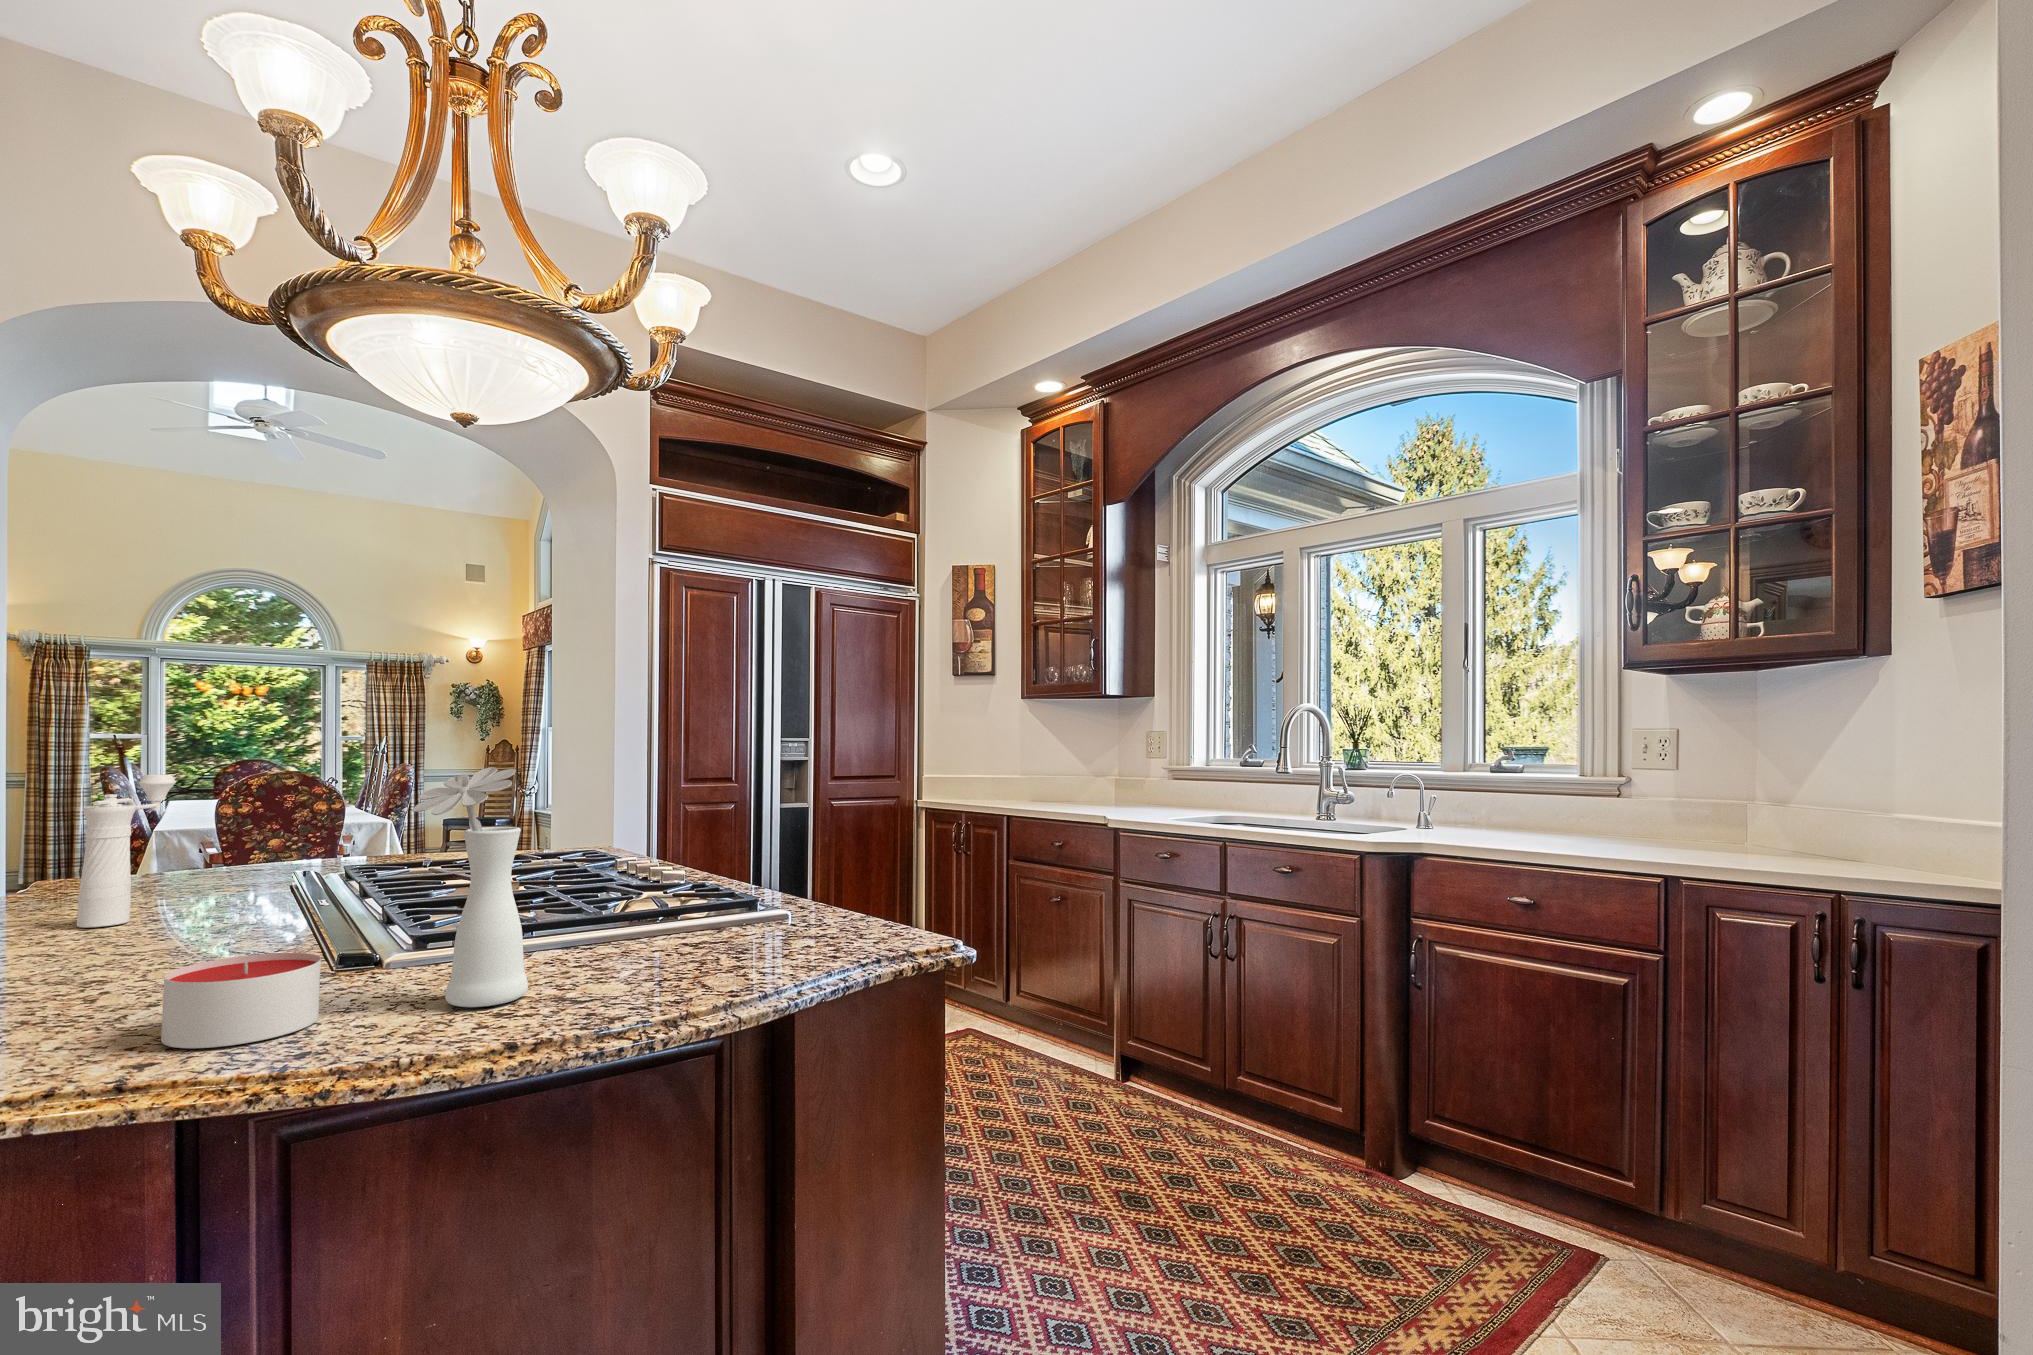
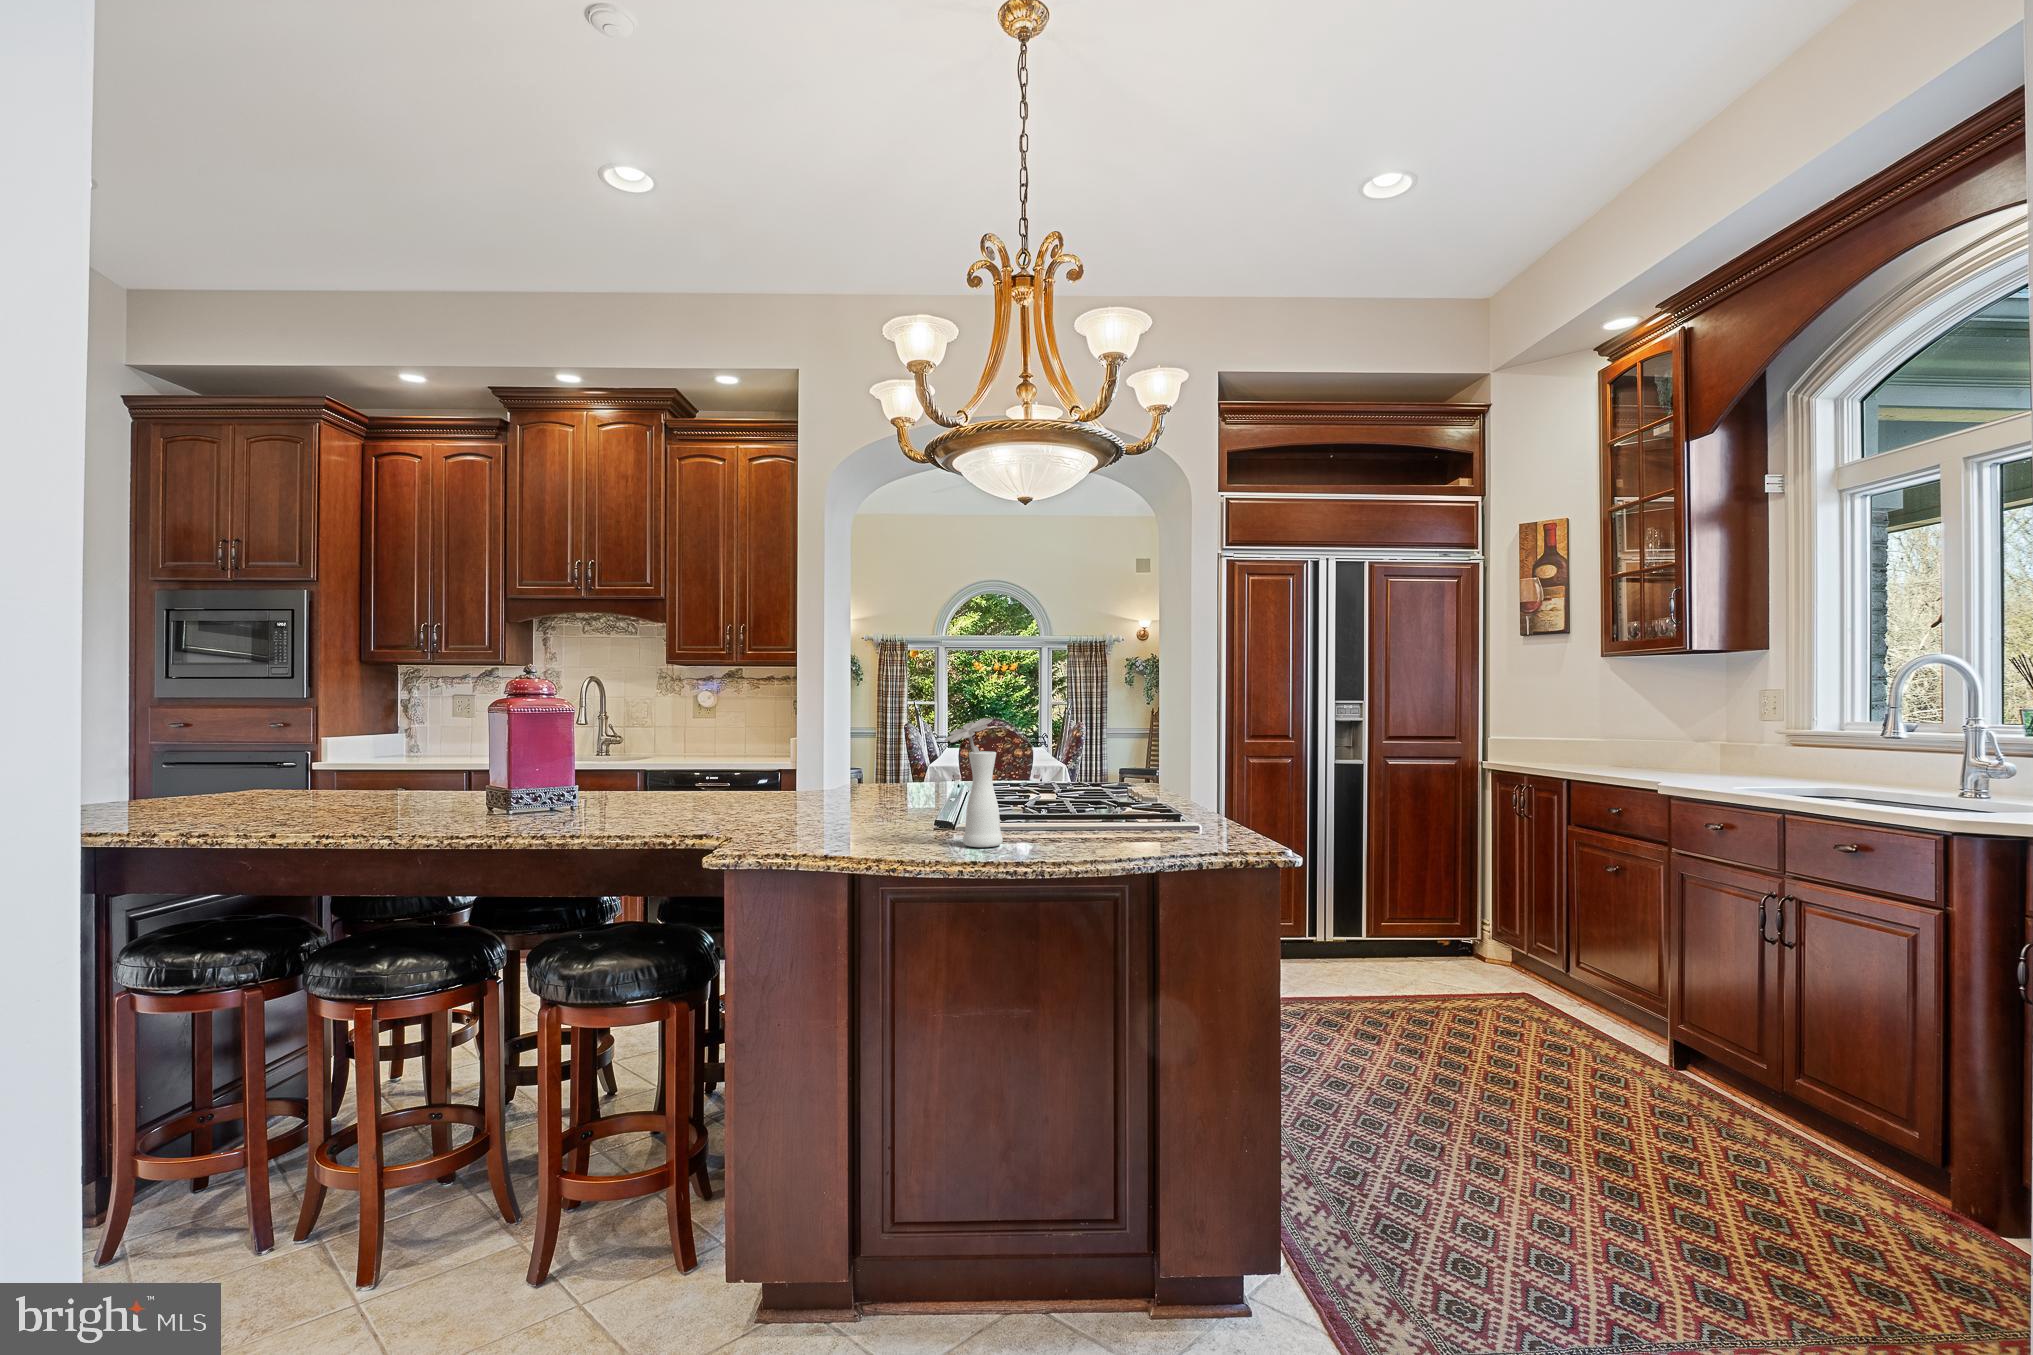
pepper mill: present [77,774,176,928] -> none [854,723,895,803]
candle: present [161,953,321,1048] -> none [851,810,912,848]

